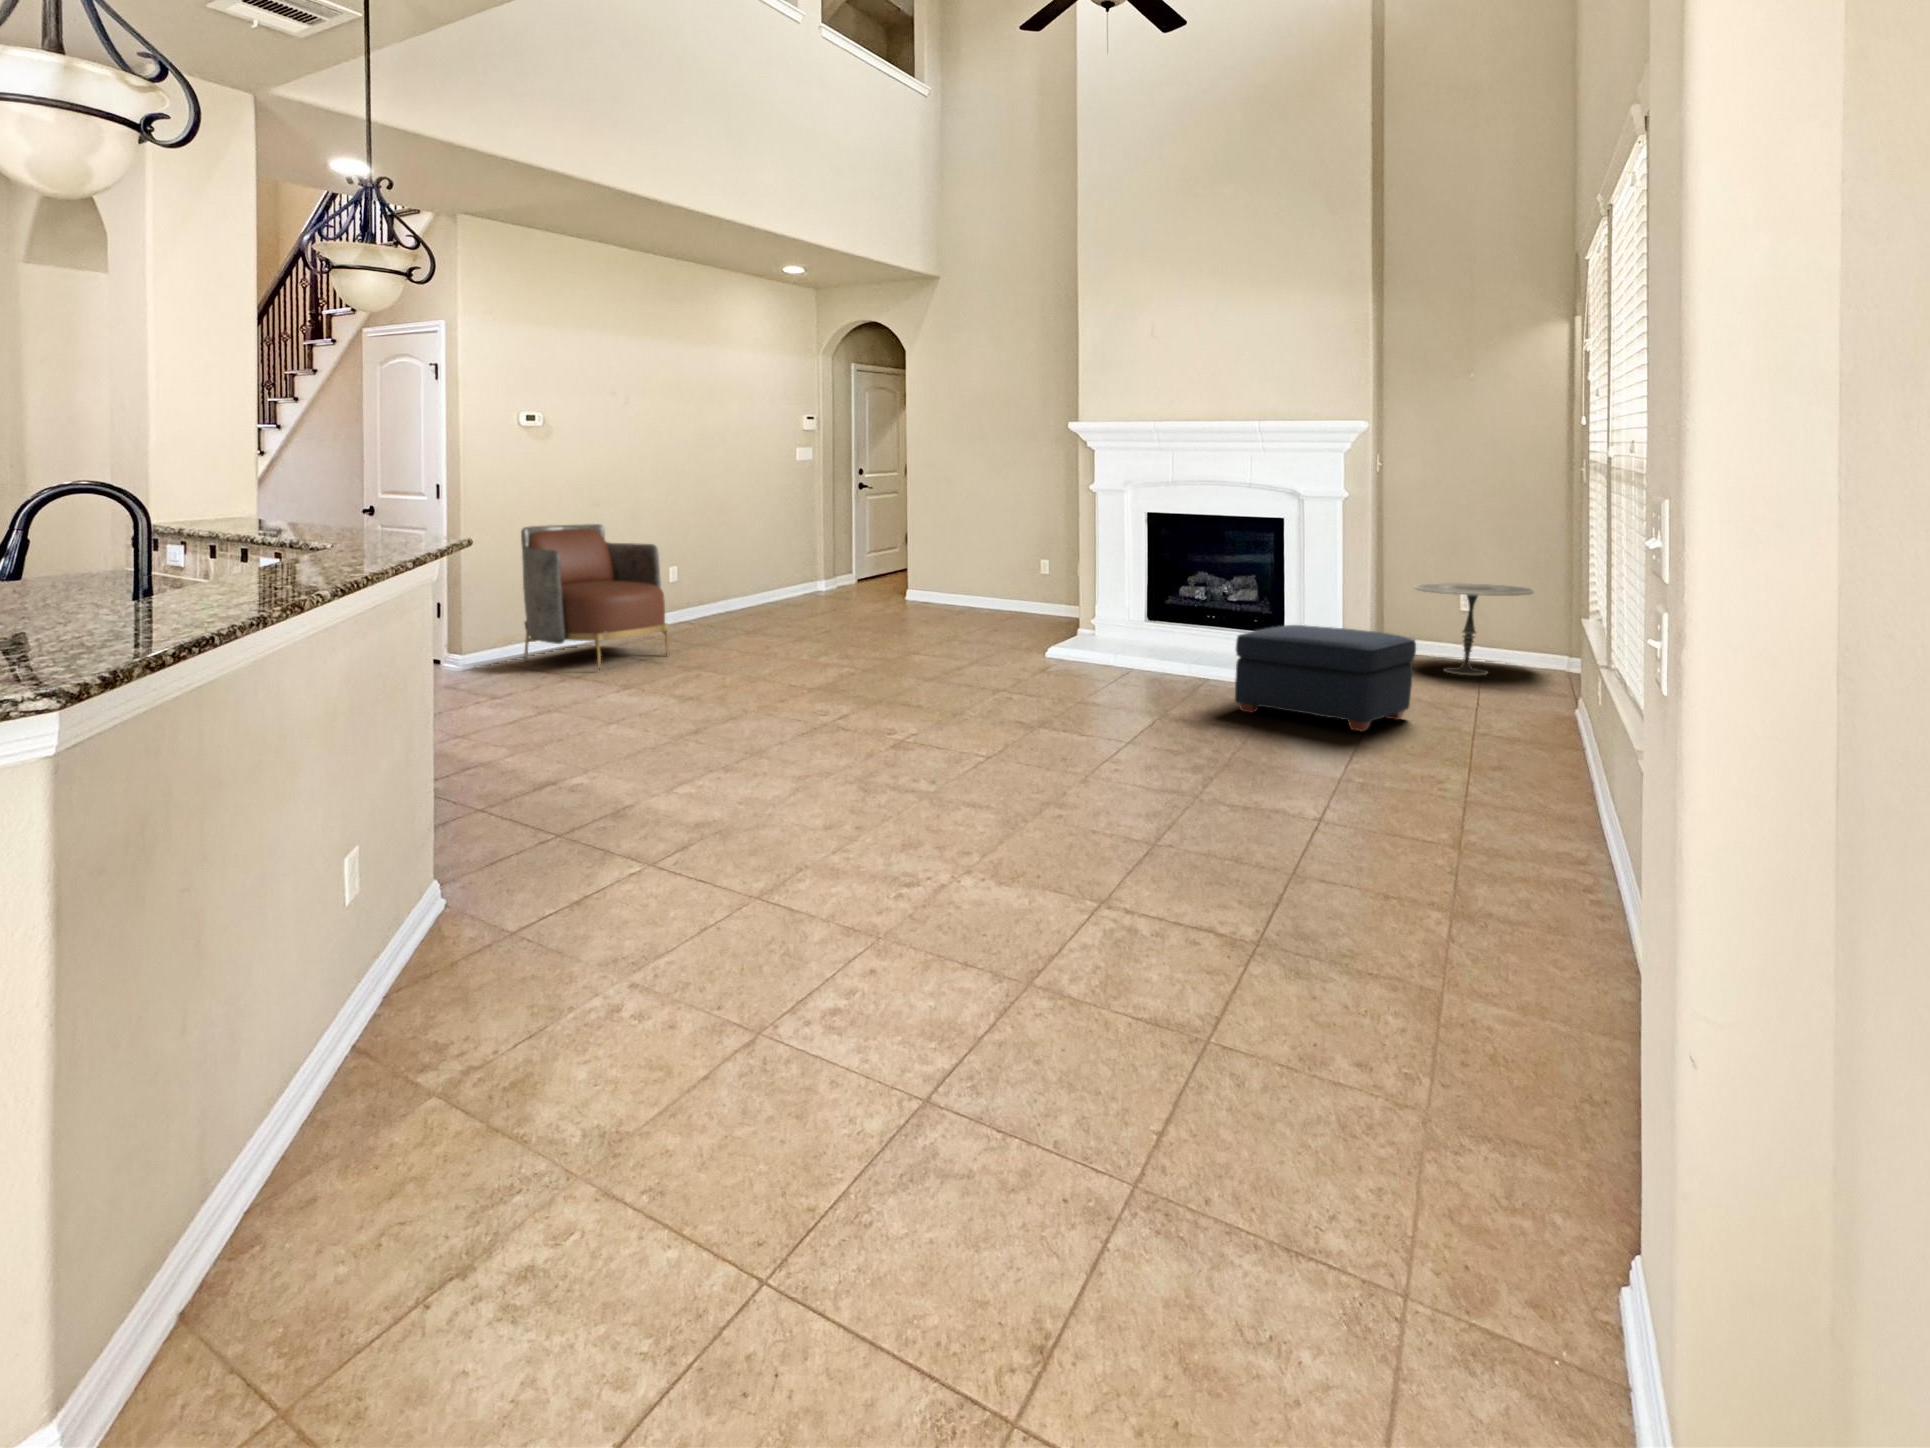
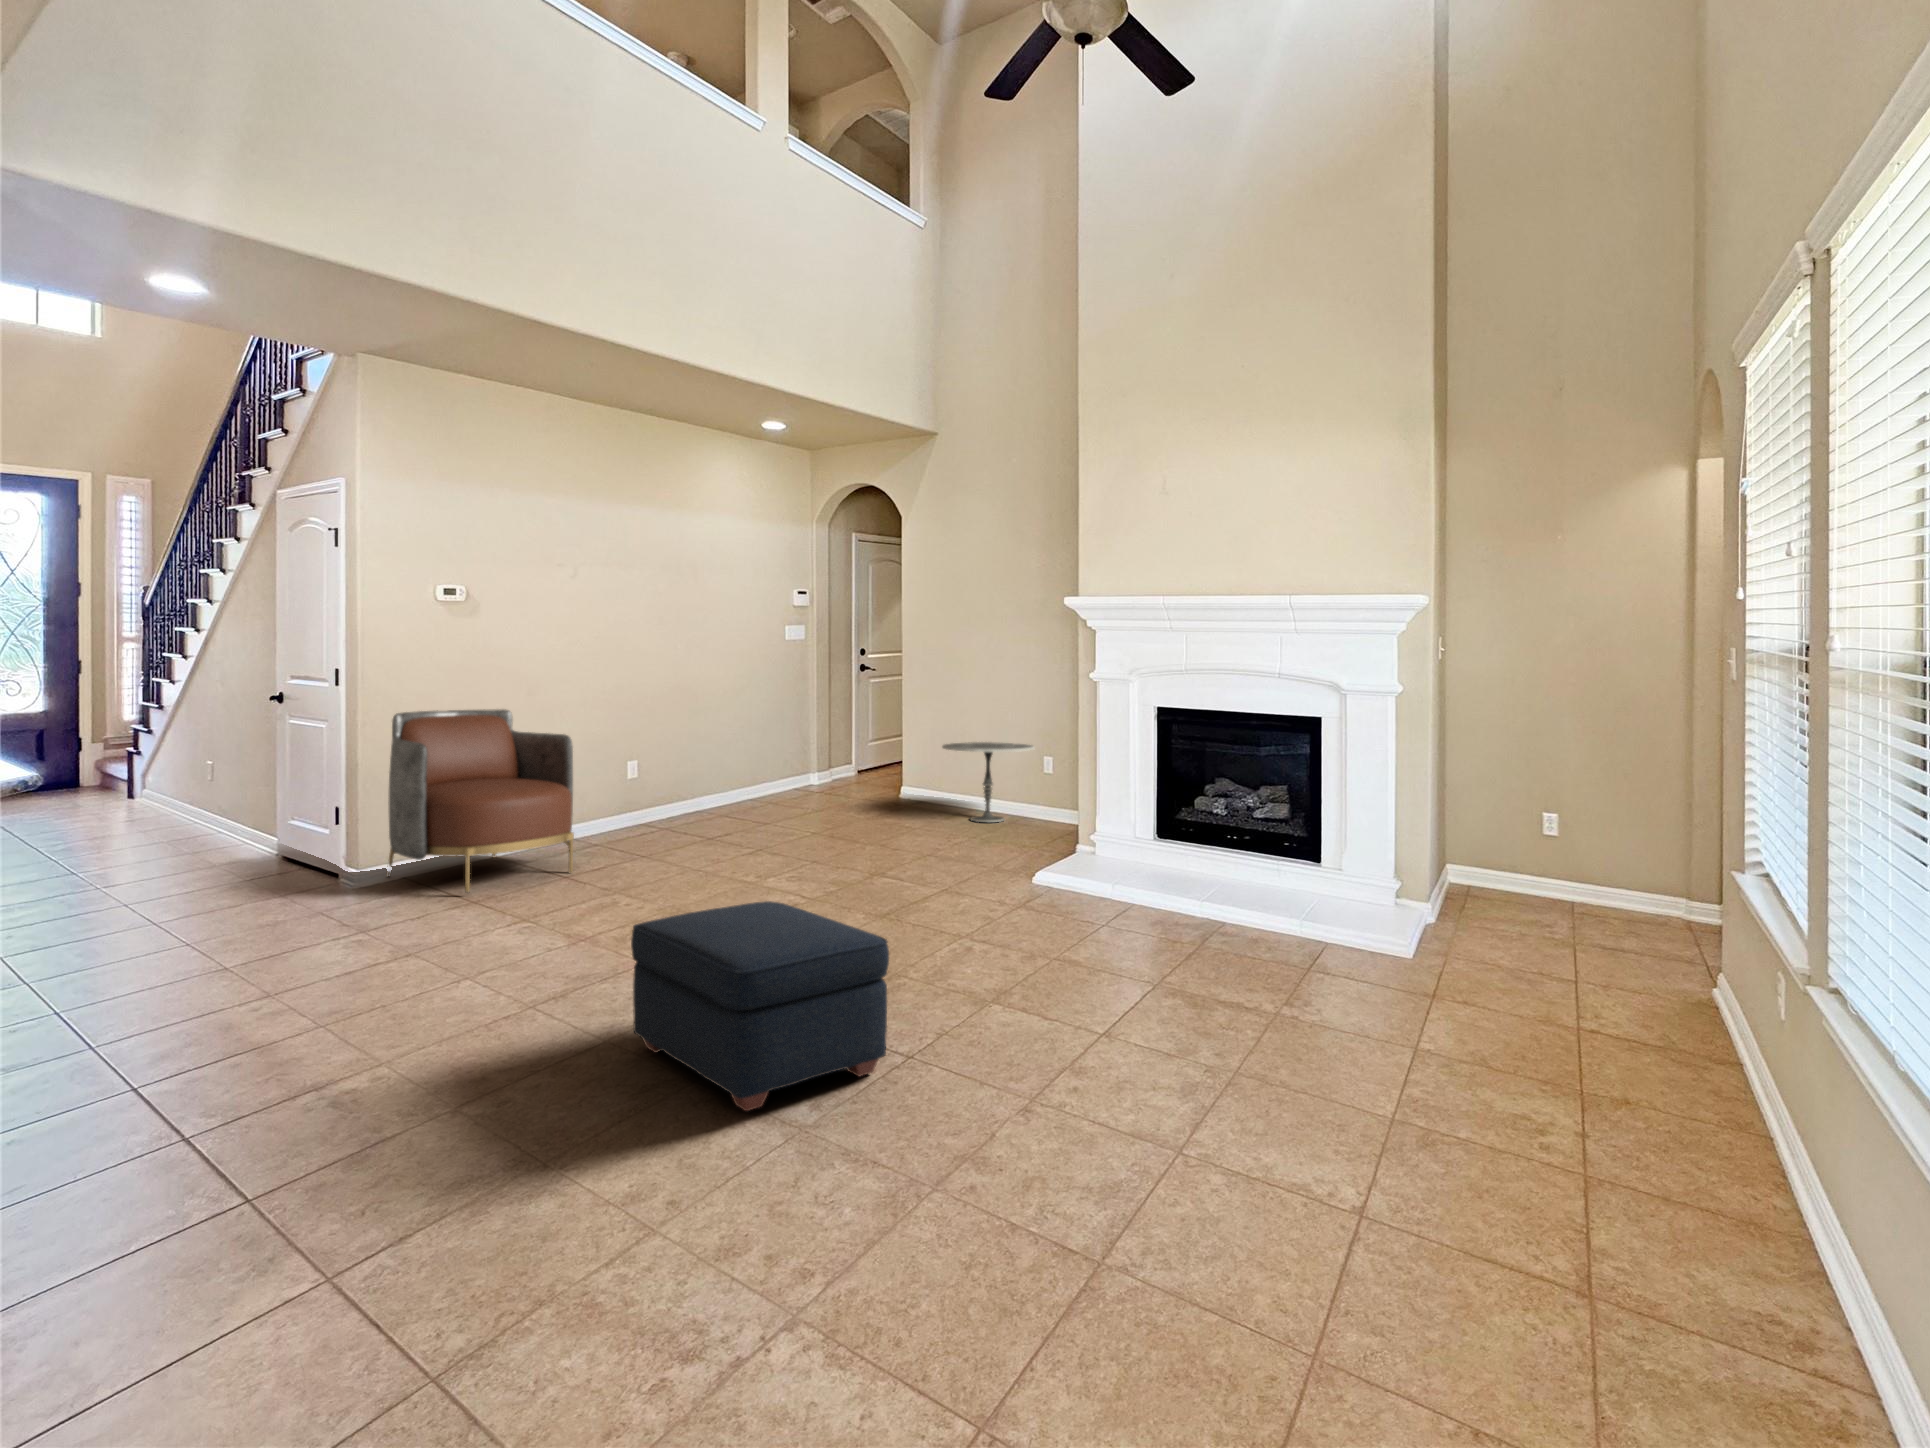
side table: present [1414,583,1534,675] -> present [942,742,1035,822]
ottoman: present [1235,625,1416,731] -> present [631,901,889,1111]

